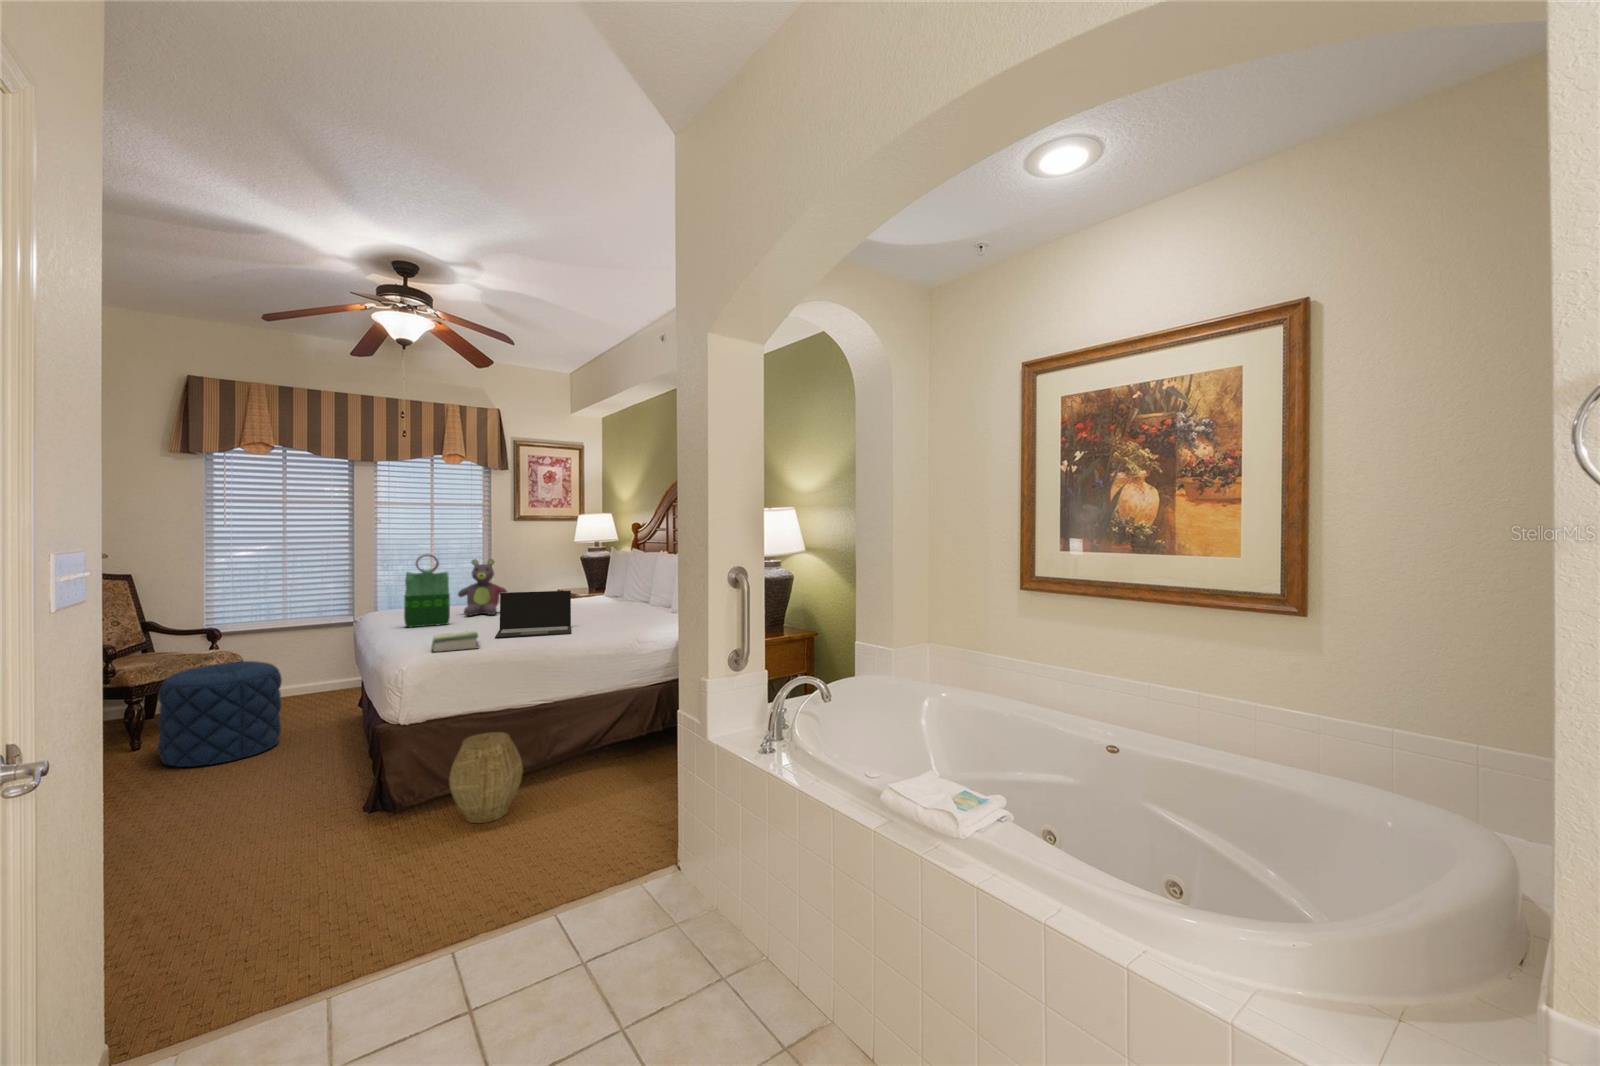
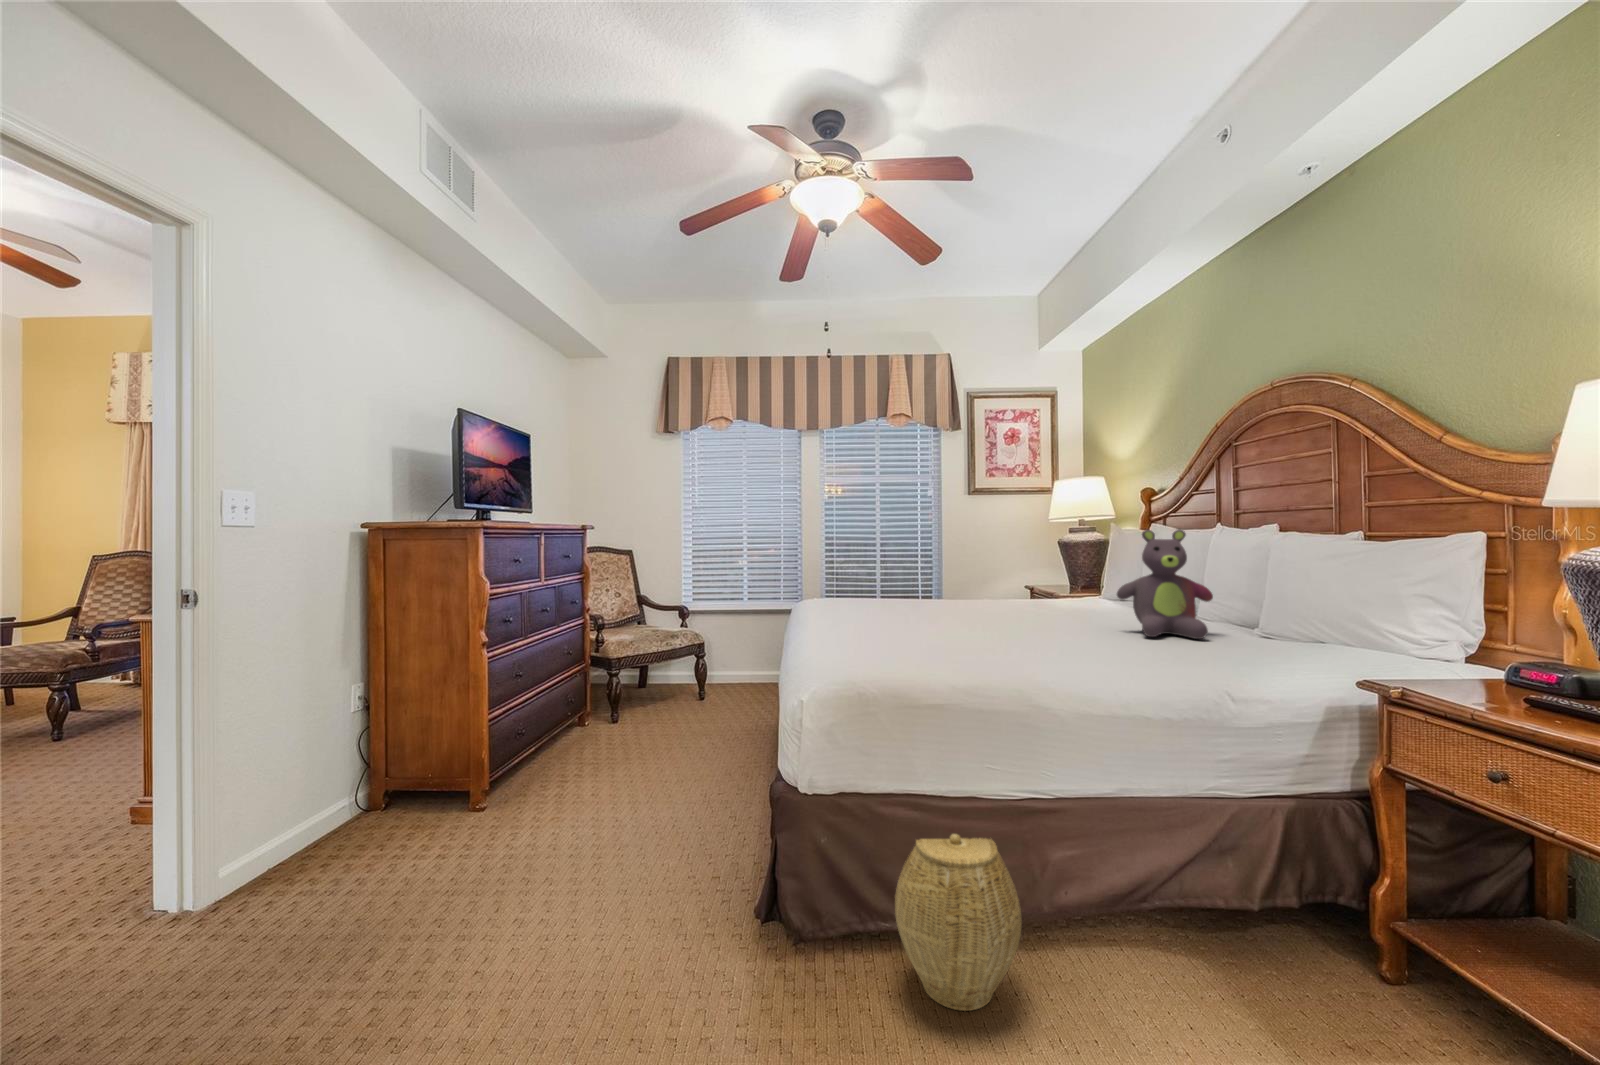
tote bag: present [404,554,450,628] -> none [842,521,896,621]
stuffed bear: present [458,559,507,616] -> present [1117,530,1213,639]
laptop: present [495,591,571,638] -> none [963,577,1096,659]
book: present [432,631,478,652] -> none [868,637,941,671]
pouf: present [158,661,282,767] -> none [623,643,725,757]

